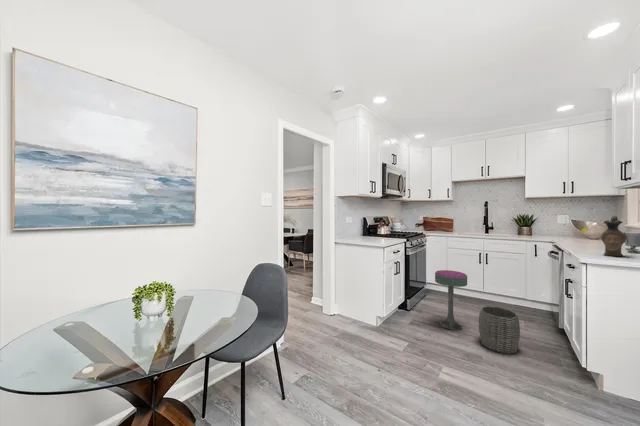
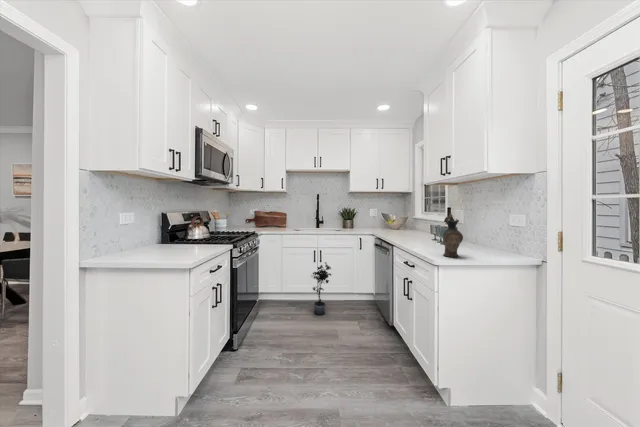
potted plant: none [473,262,497,308] -> present [313,262,331,315]
bar stool: present [435,270,467,330] -> none [272,284,312,368]
woven basket: present [479,306,520,354] -> none [327,326,370,391]

